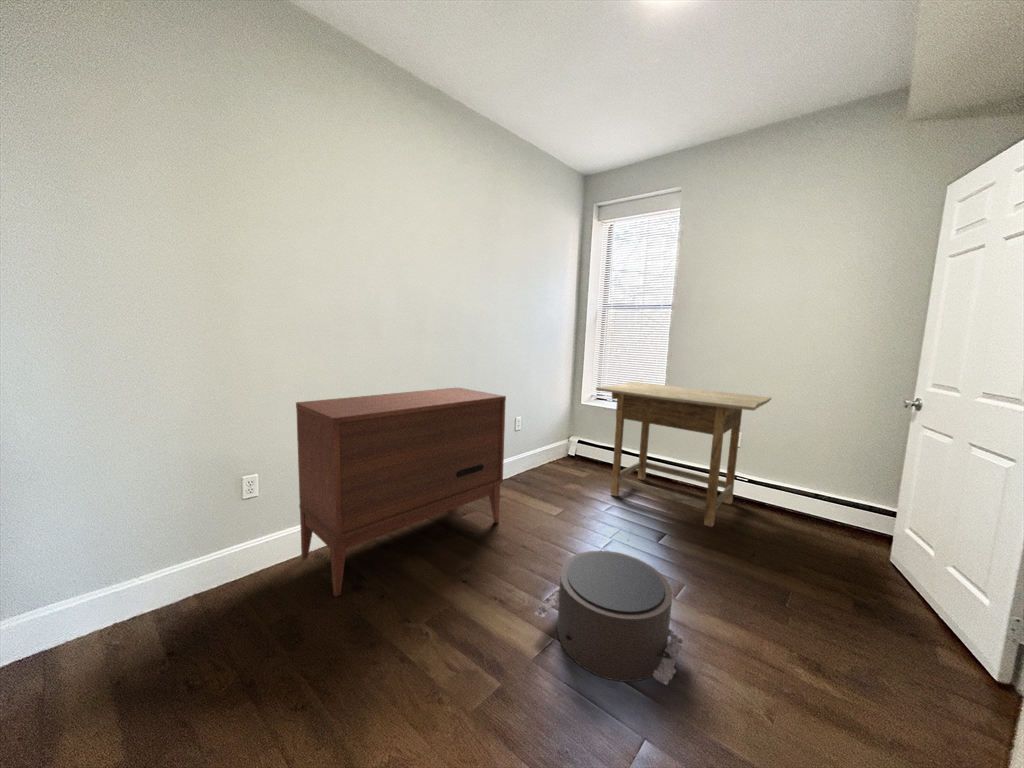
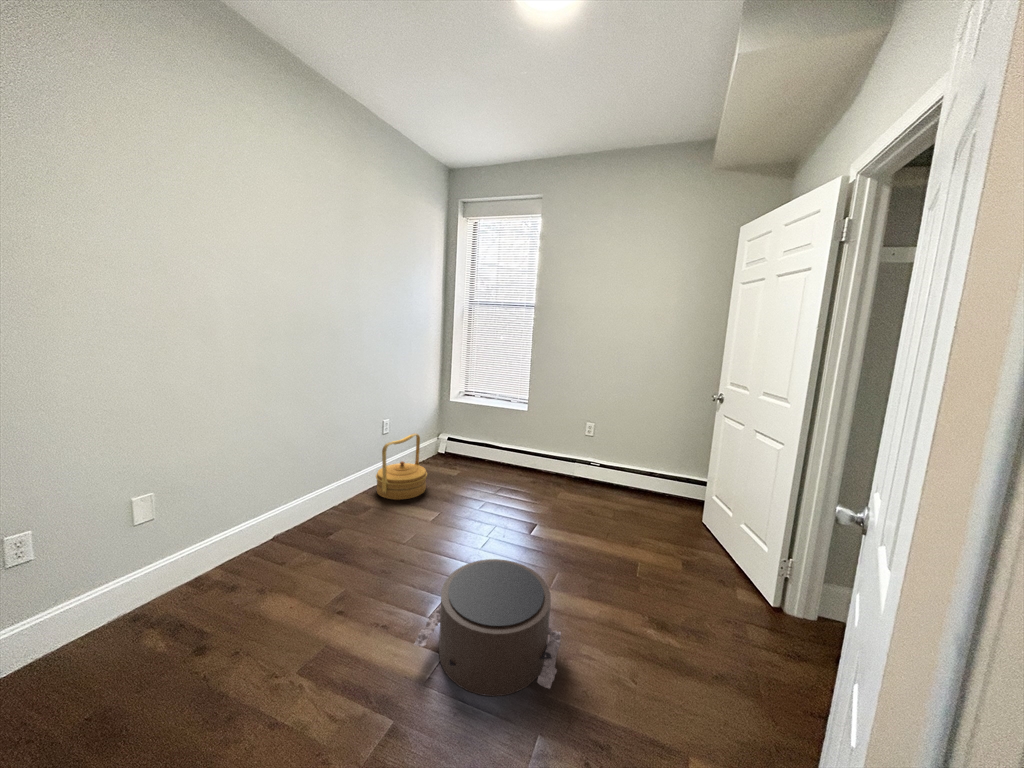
desk: present [596,382,771,527] -> none [467,379,618,513]
dresser: present [296,388,506,597] -> none [57,392,372,685]
woven basket: none [509,432,556,492] -> present [376,434,427,500]

